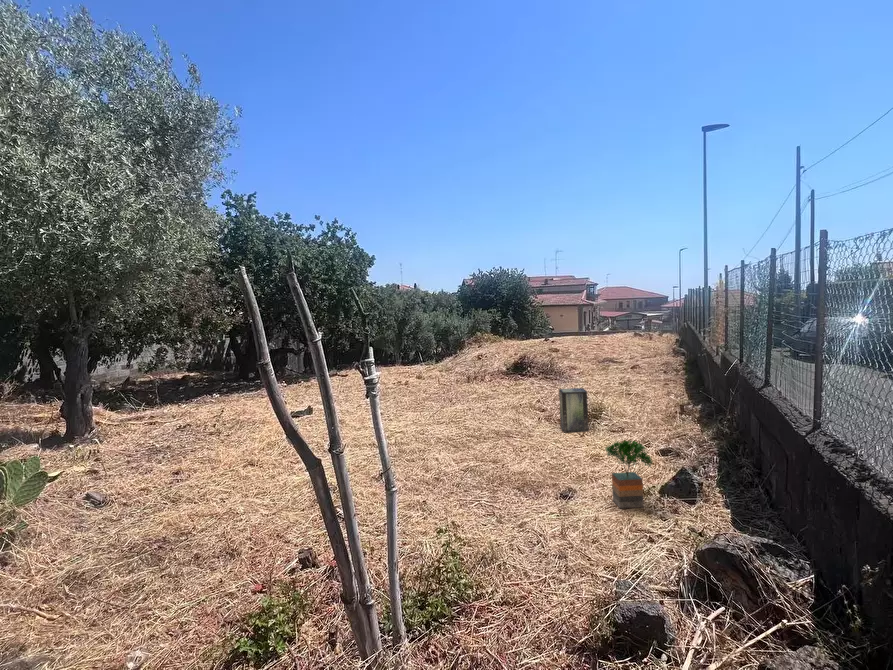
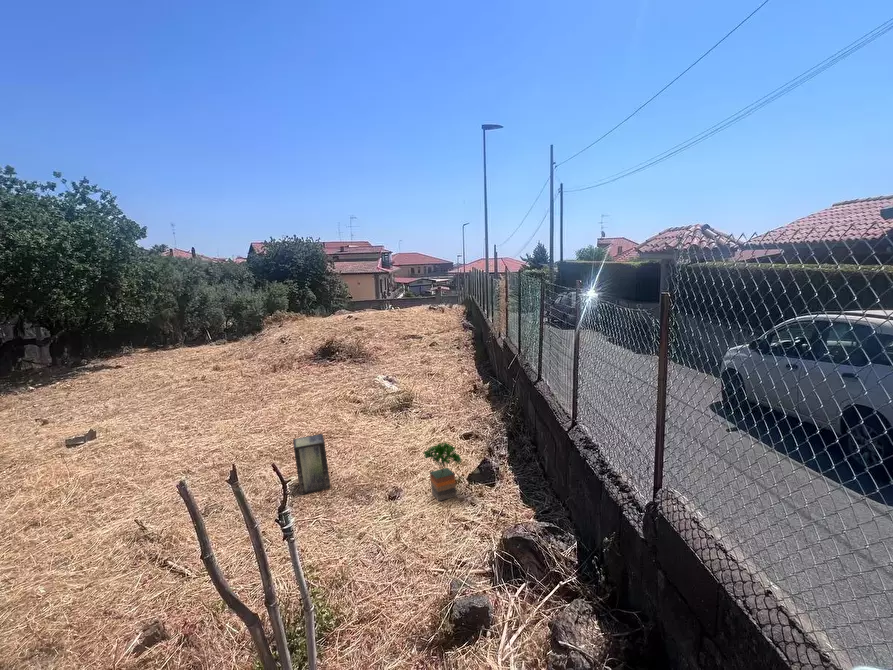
storage box: present [559,388,589,433] -> present [293,434,330,495]

